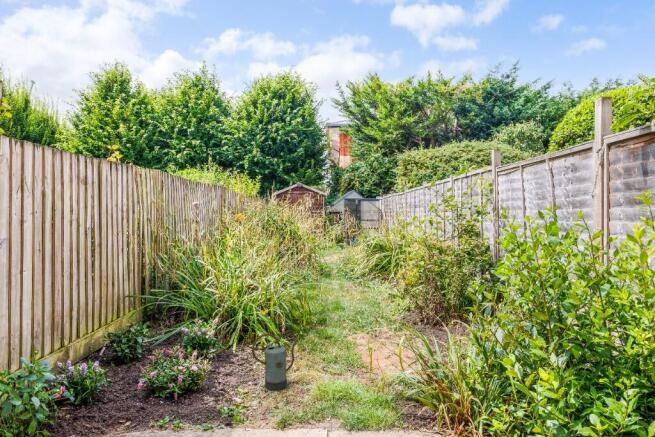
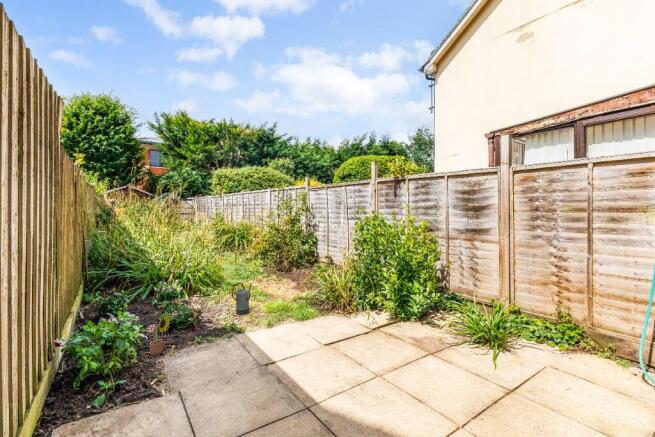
decorative plant: none [111,362,139,417] -> present [150,315,170,355]

